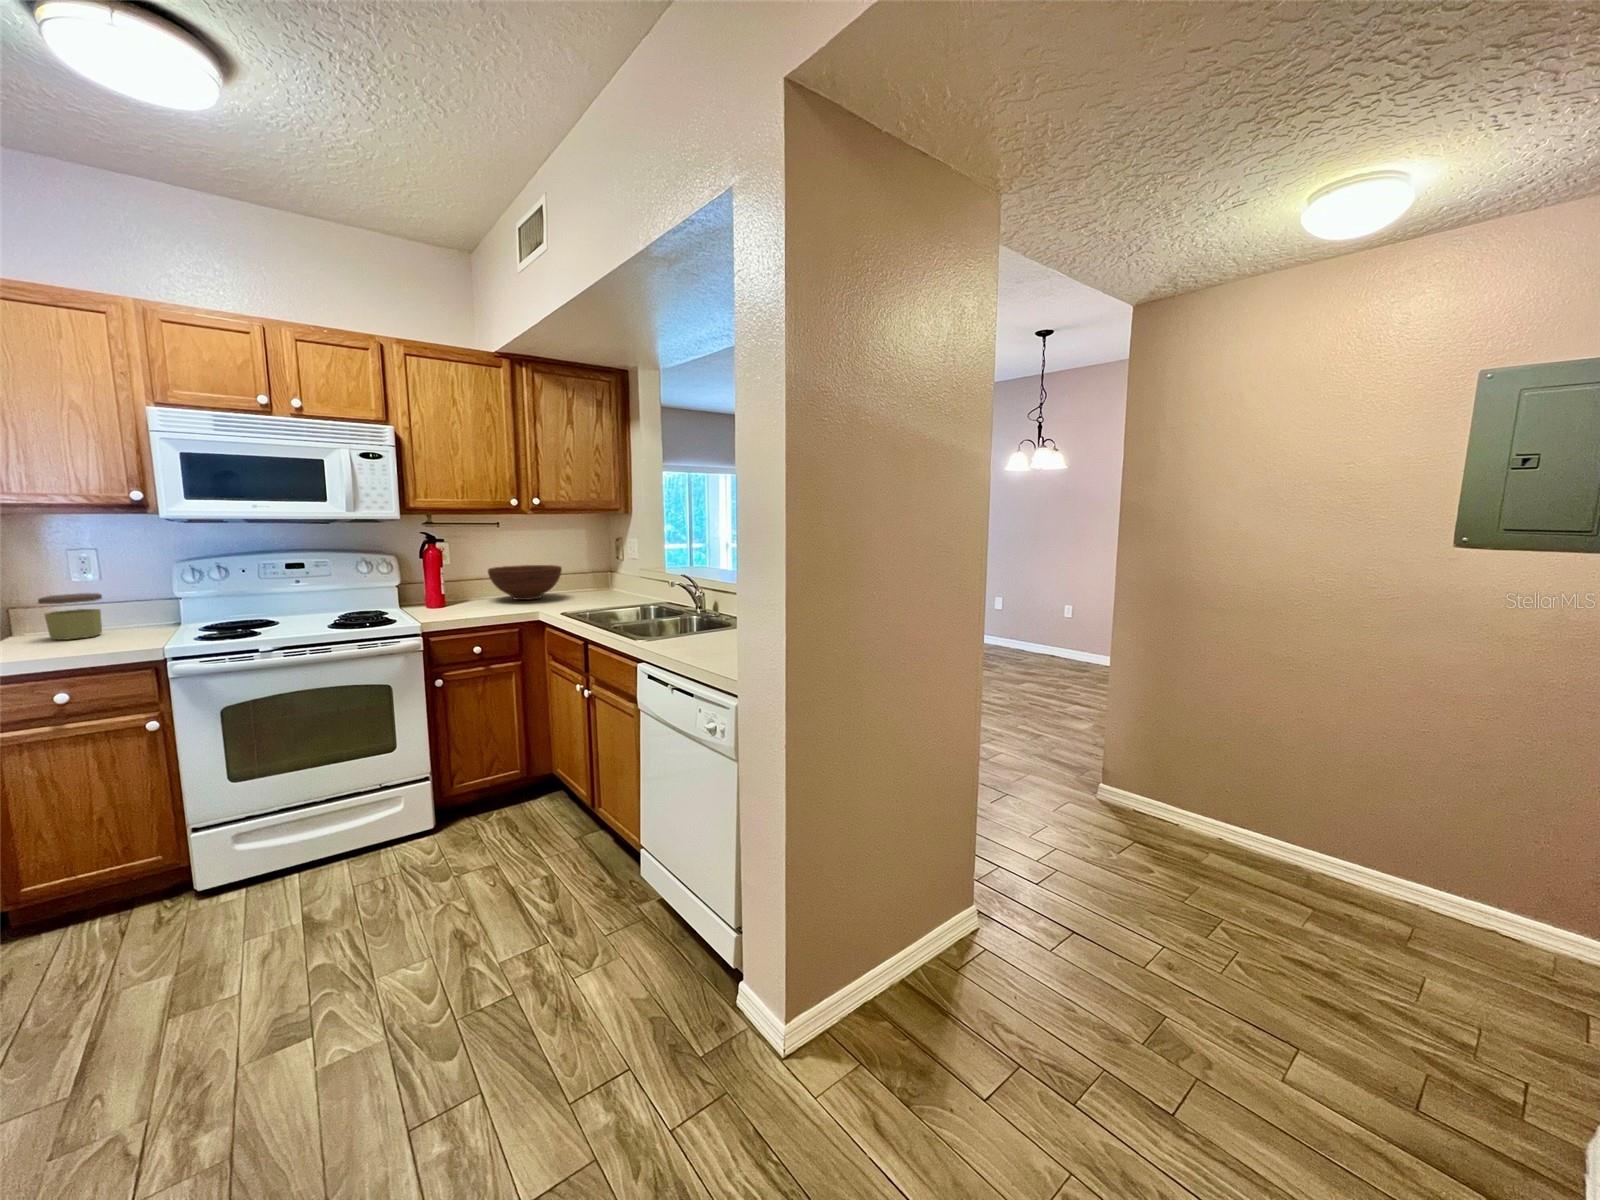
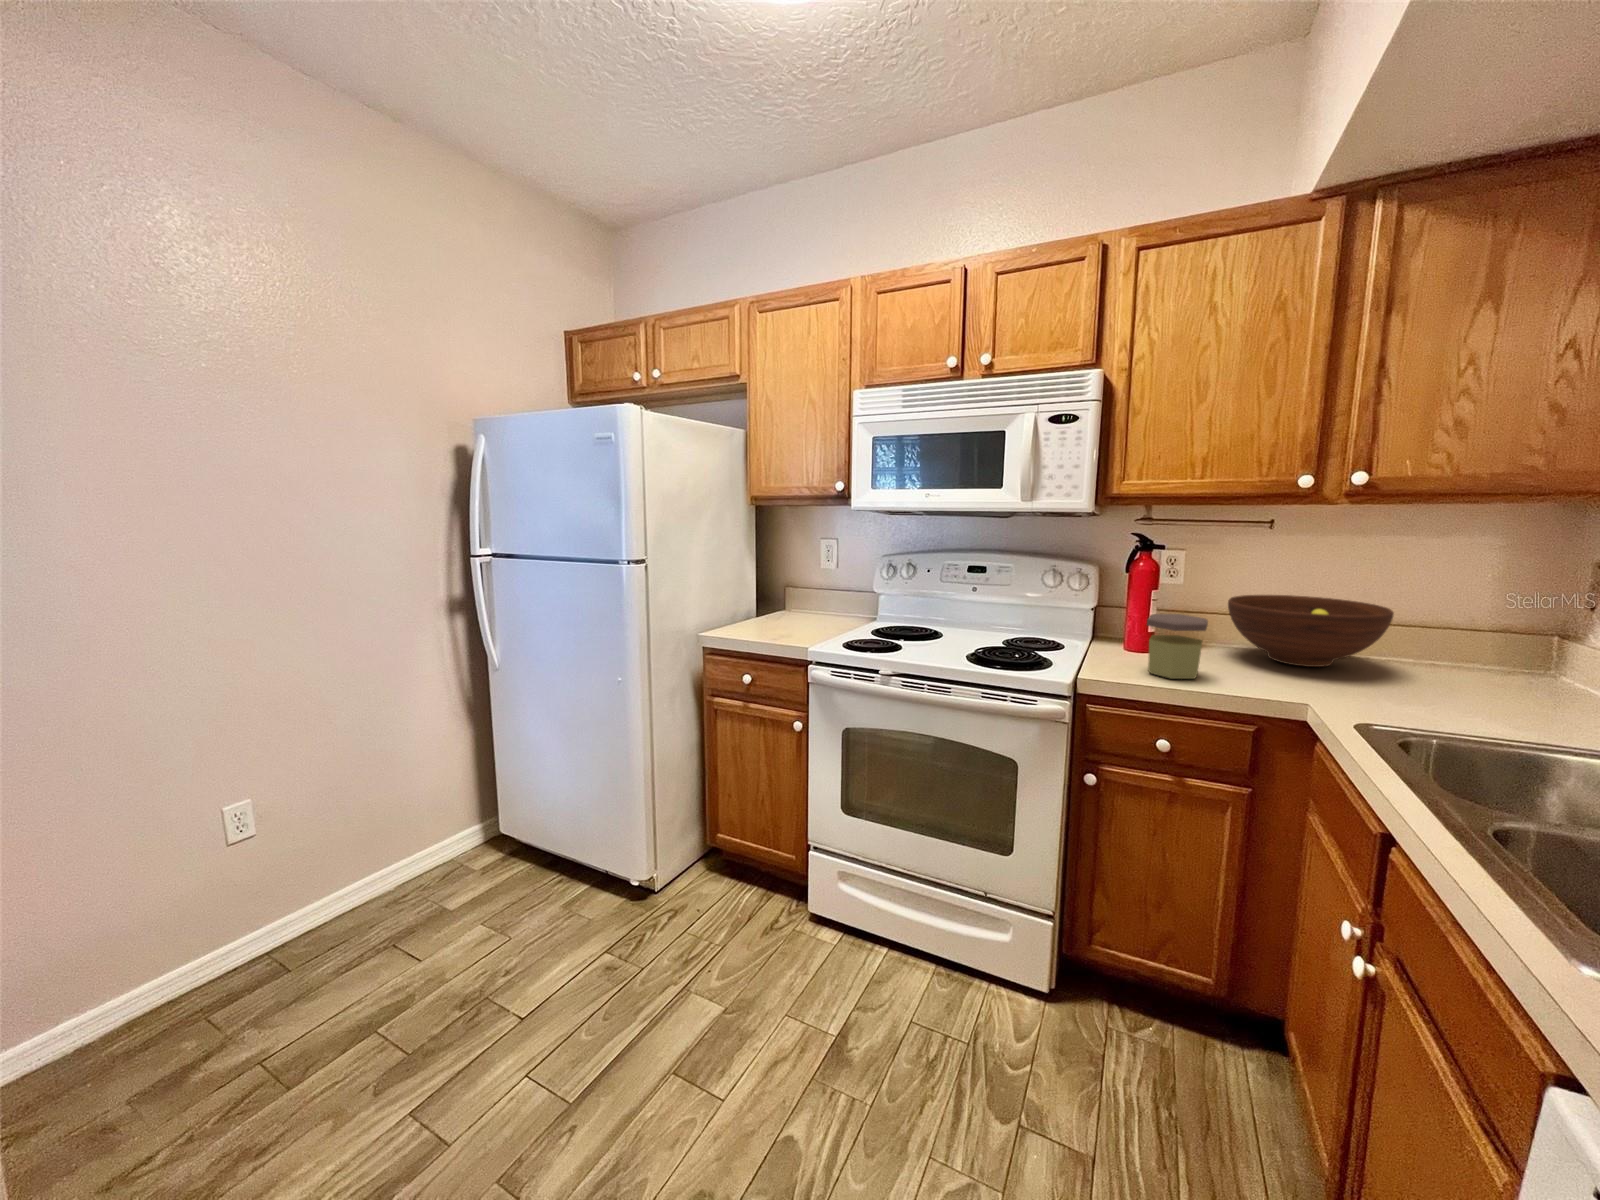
jar: present [38,593,102,640] -> present [1147,614,1208,679]

